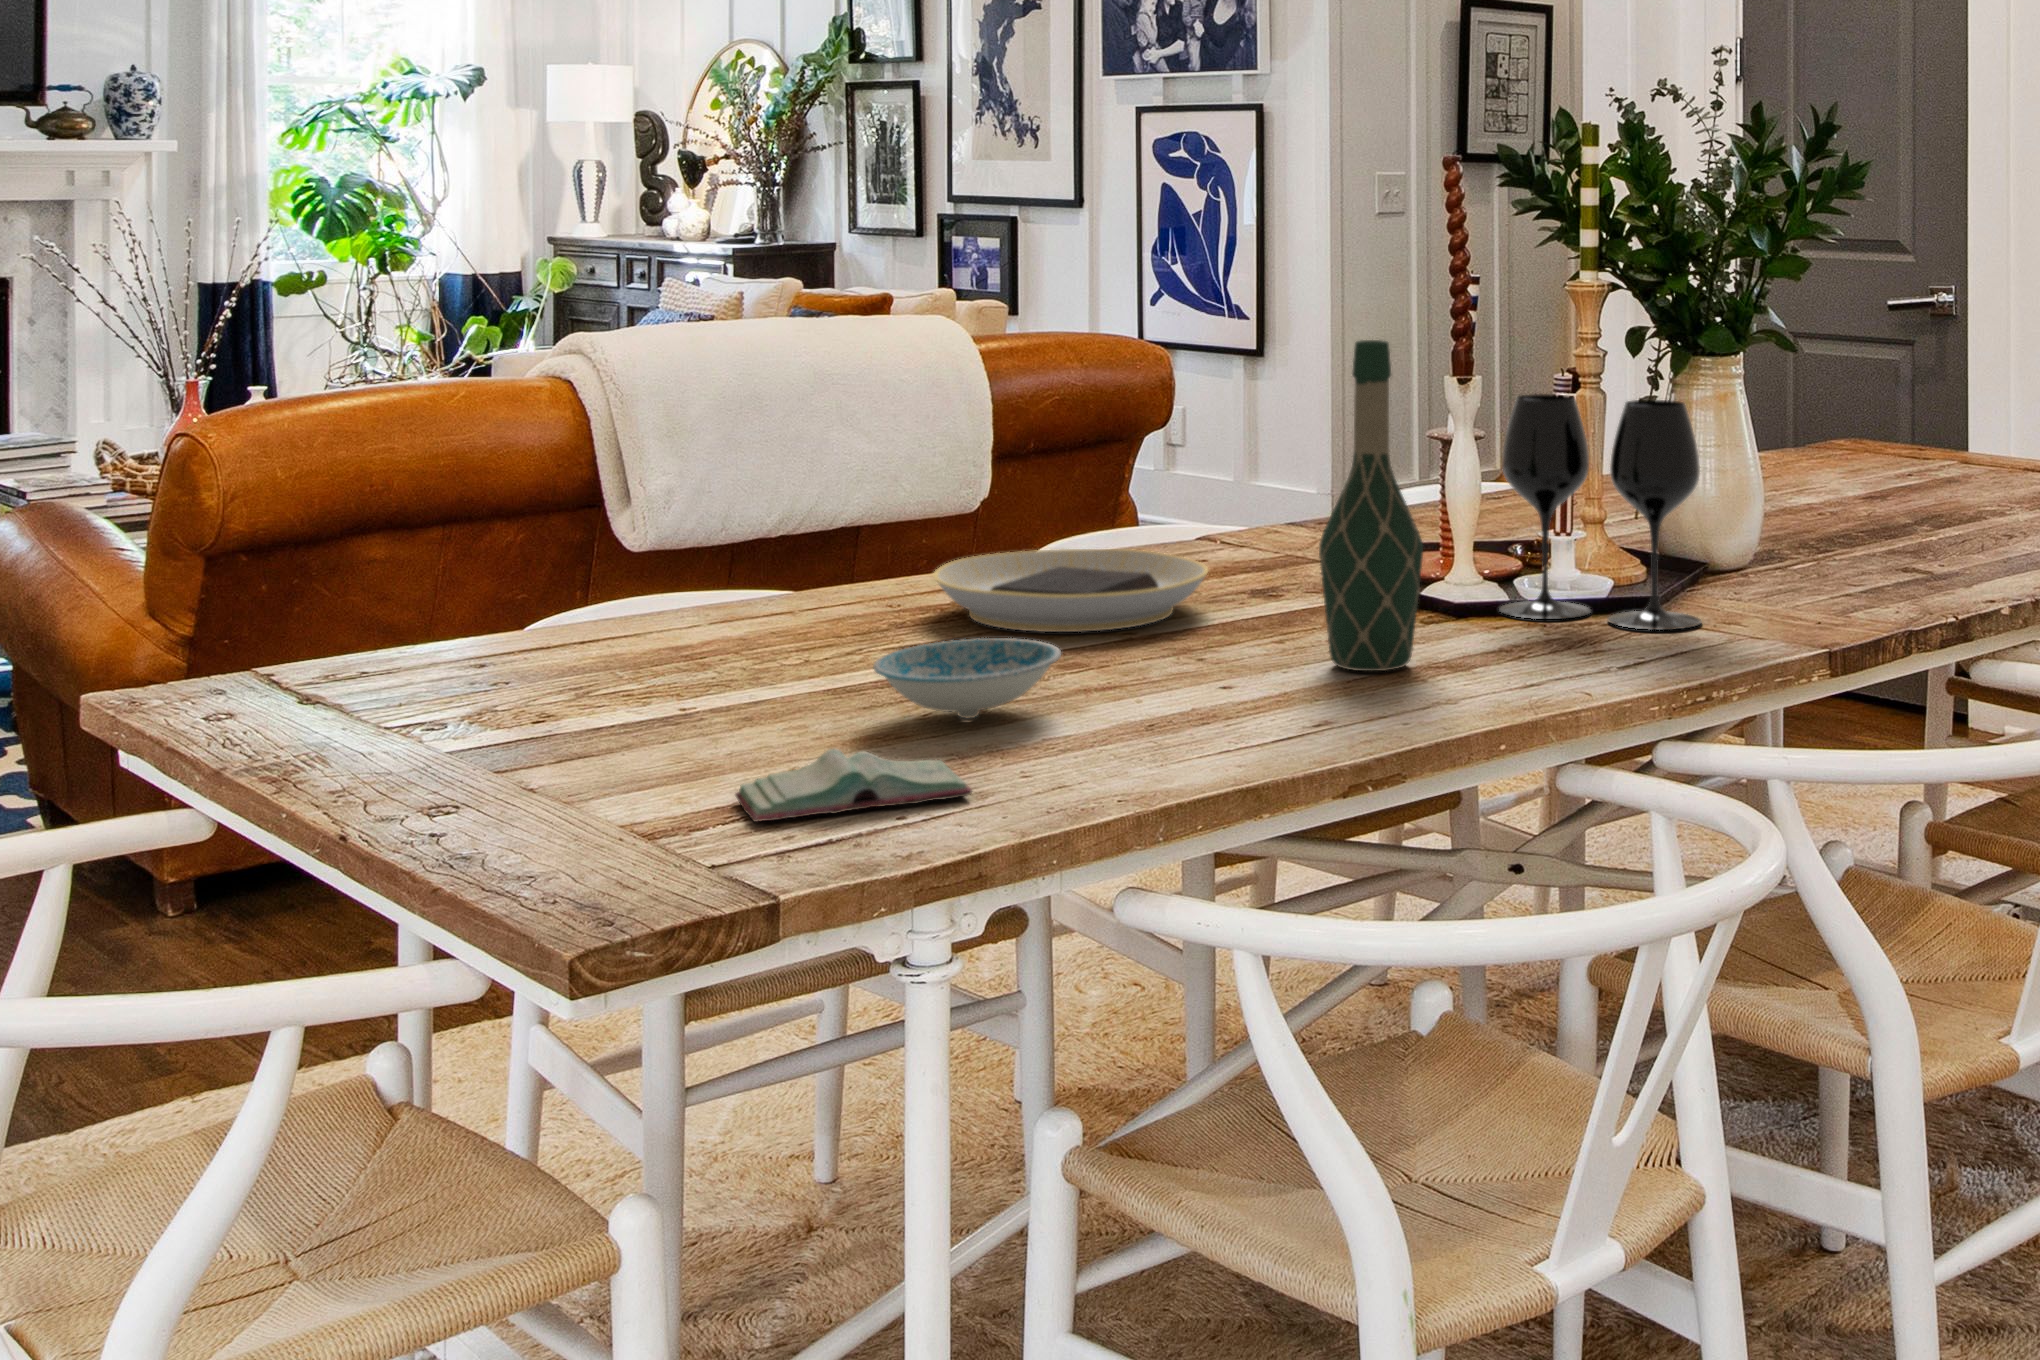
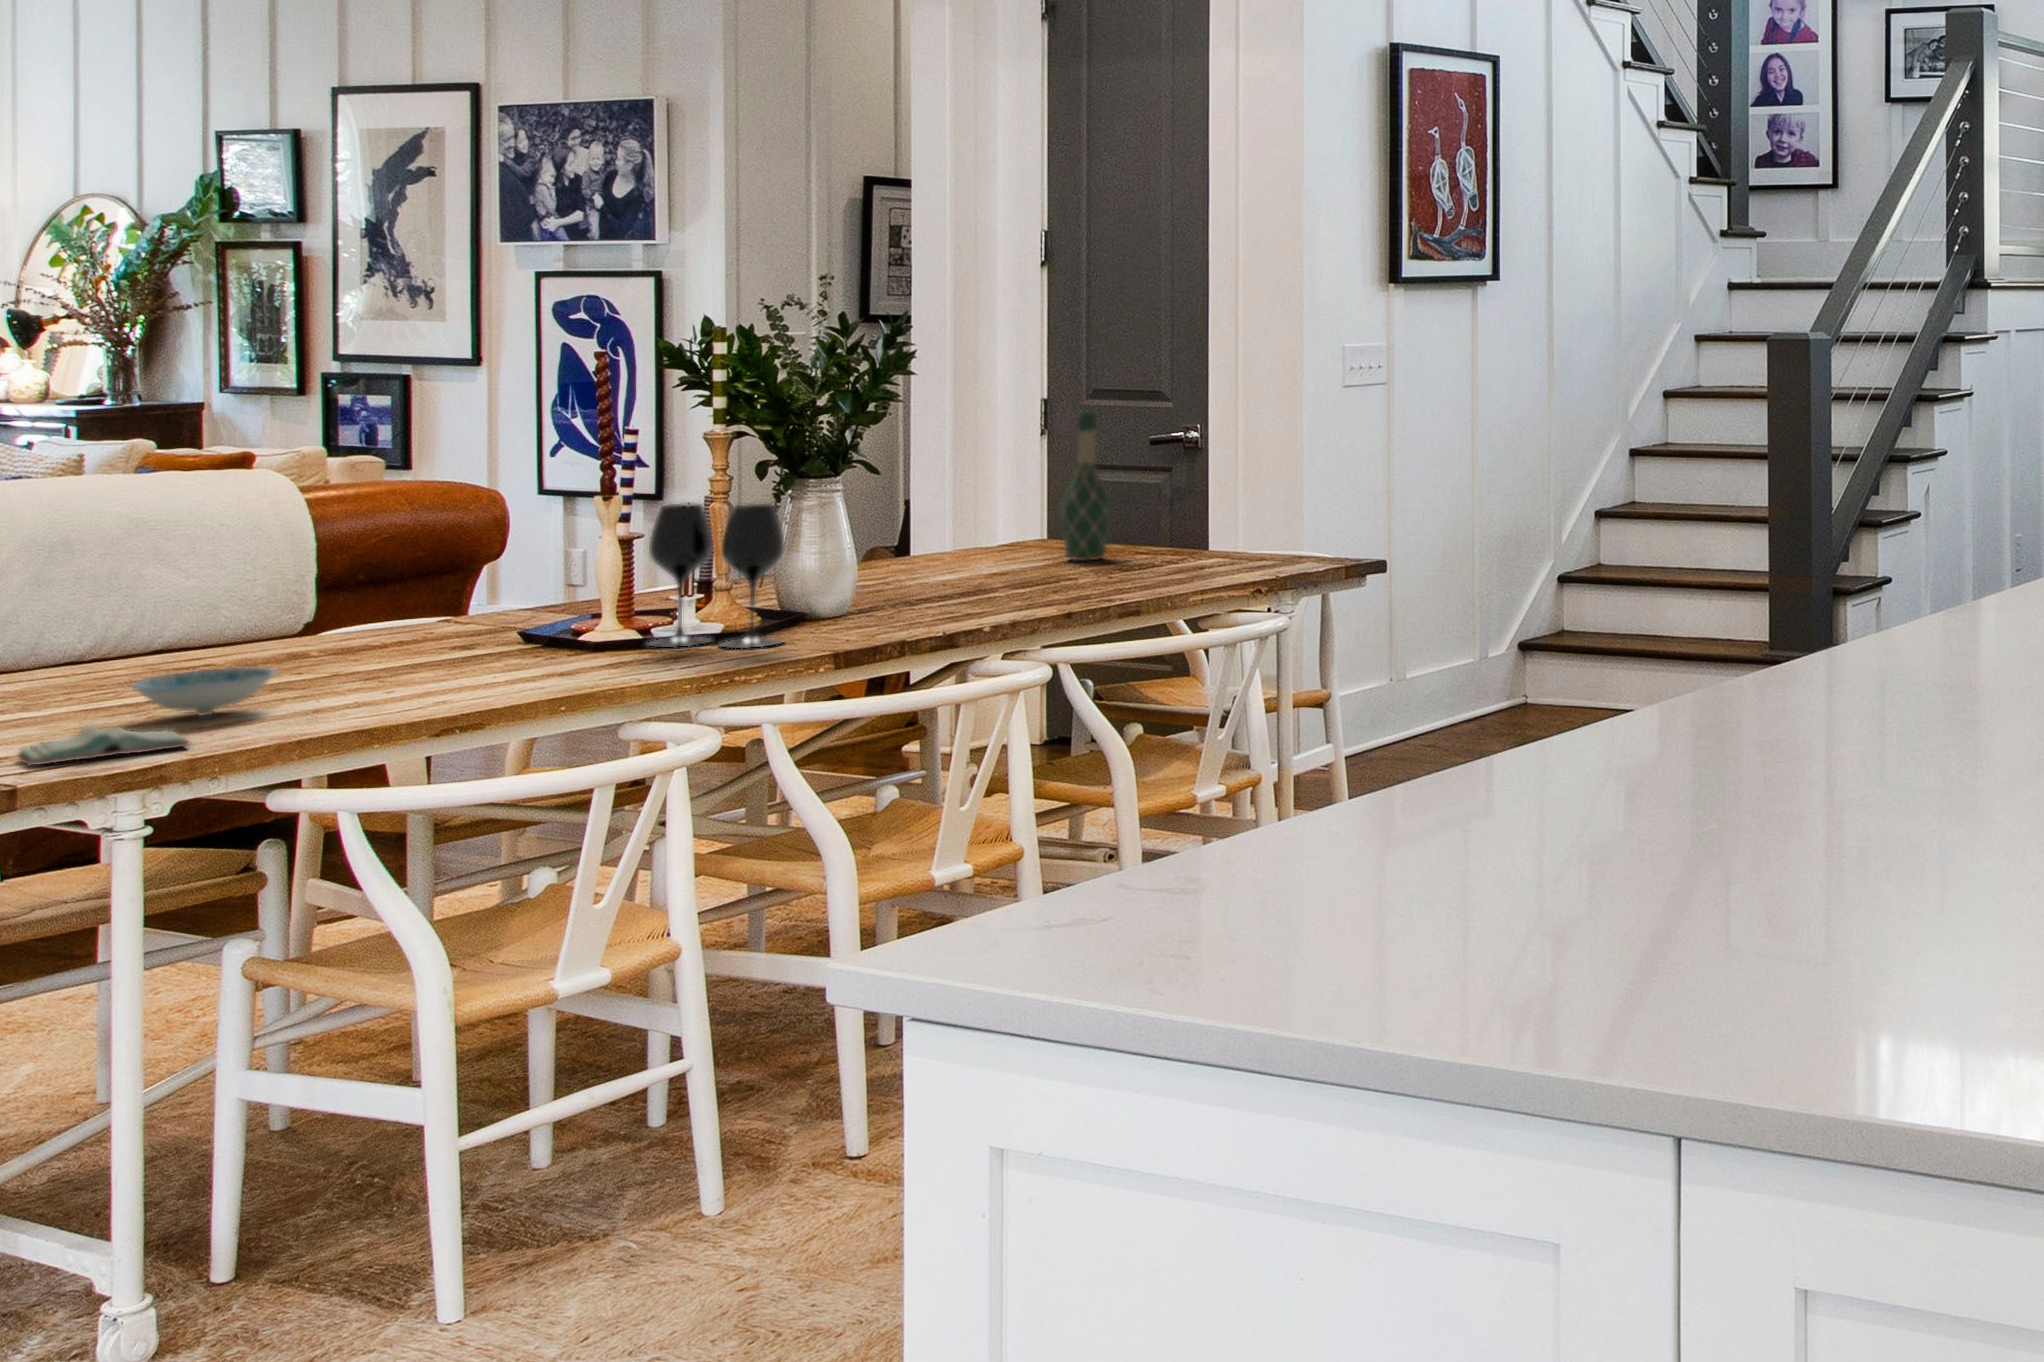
wine bottle: present [1319,340,1423,671] -> present [1061,412,1111,561]
plate: present [934,549,1209,632] -> none [200,621,425,673]

